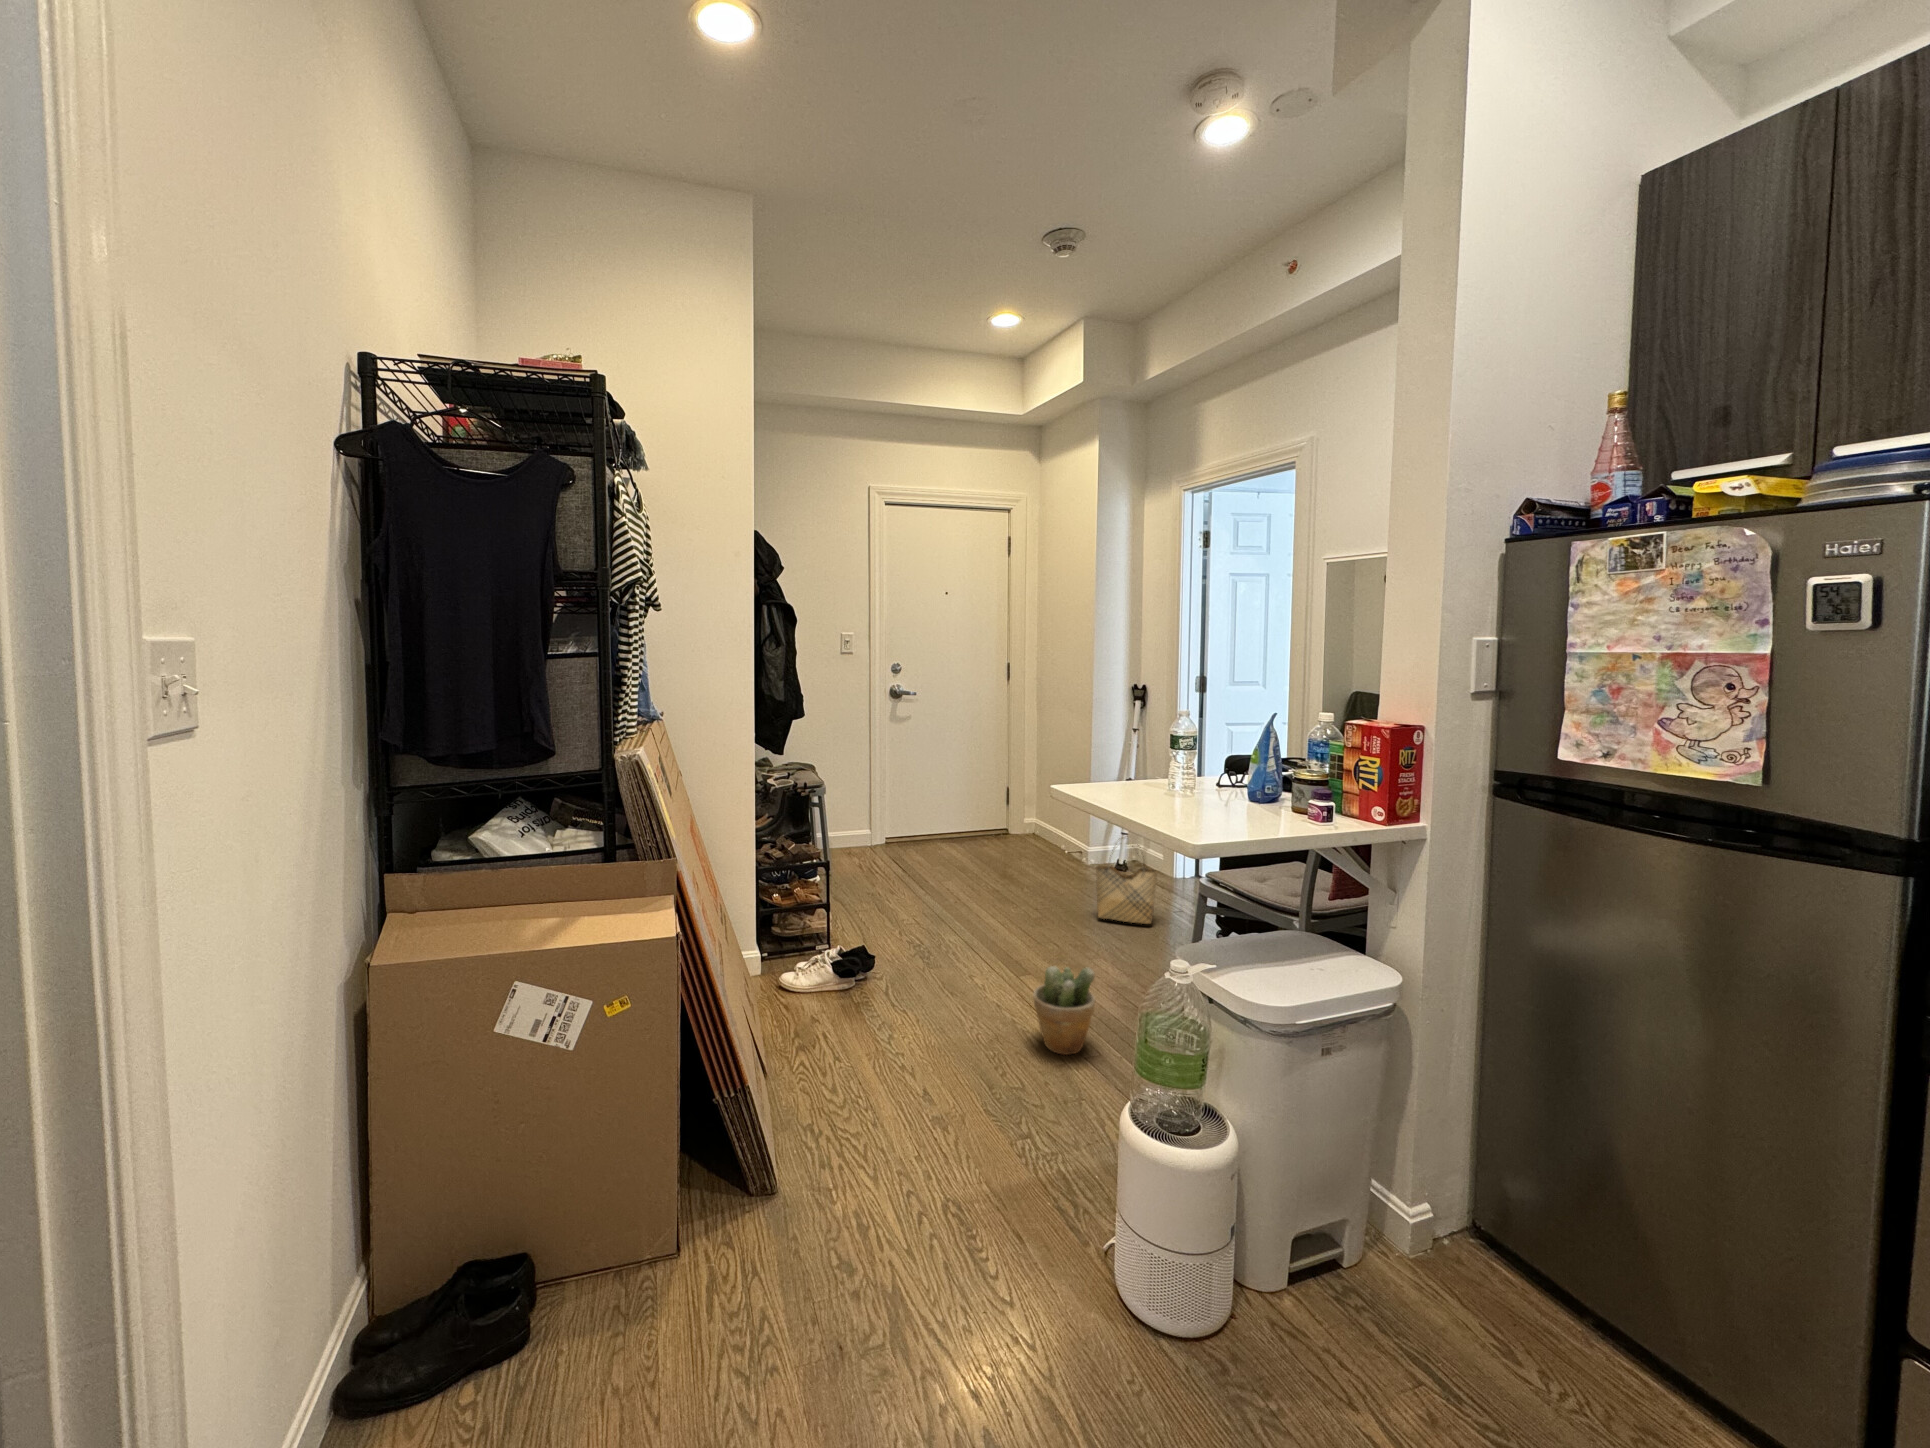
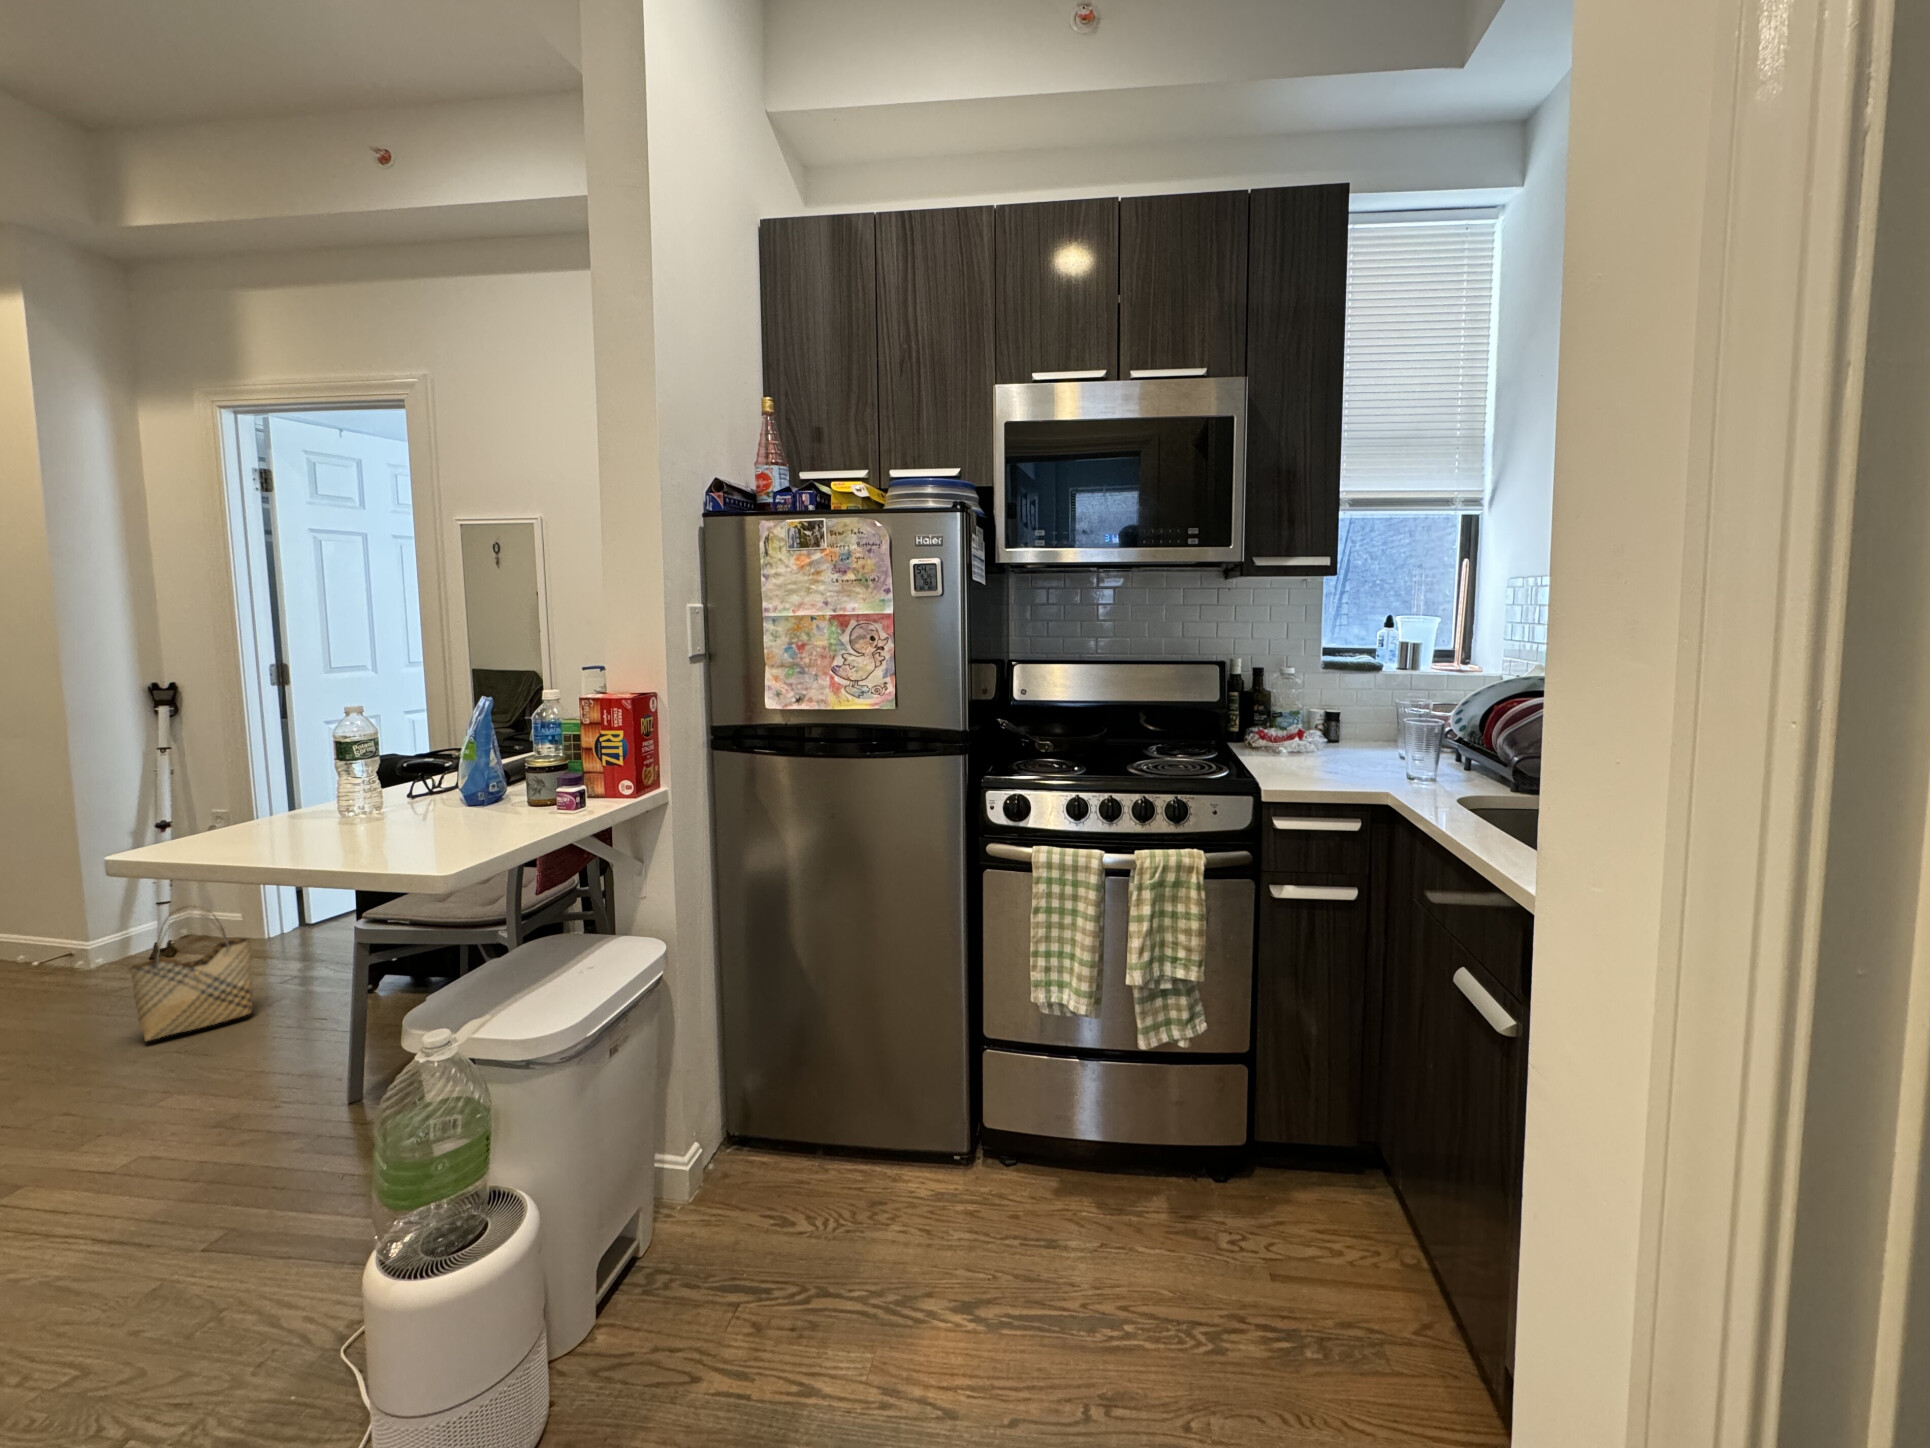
potted plant: present [1033,966,1095,1055] -> none [68,1116,210,1281]

